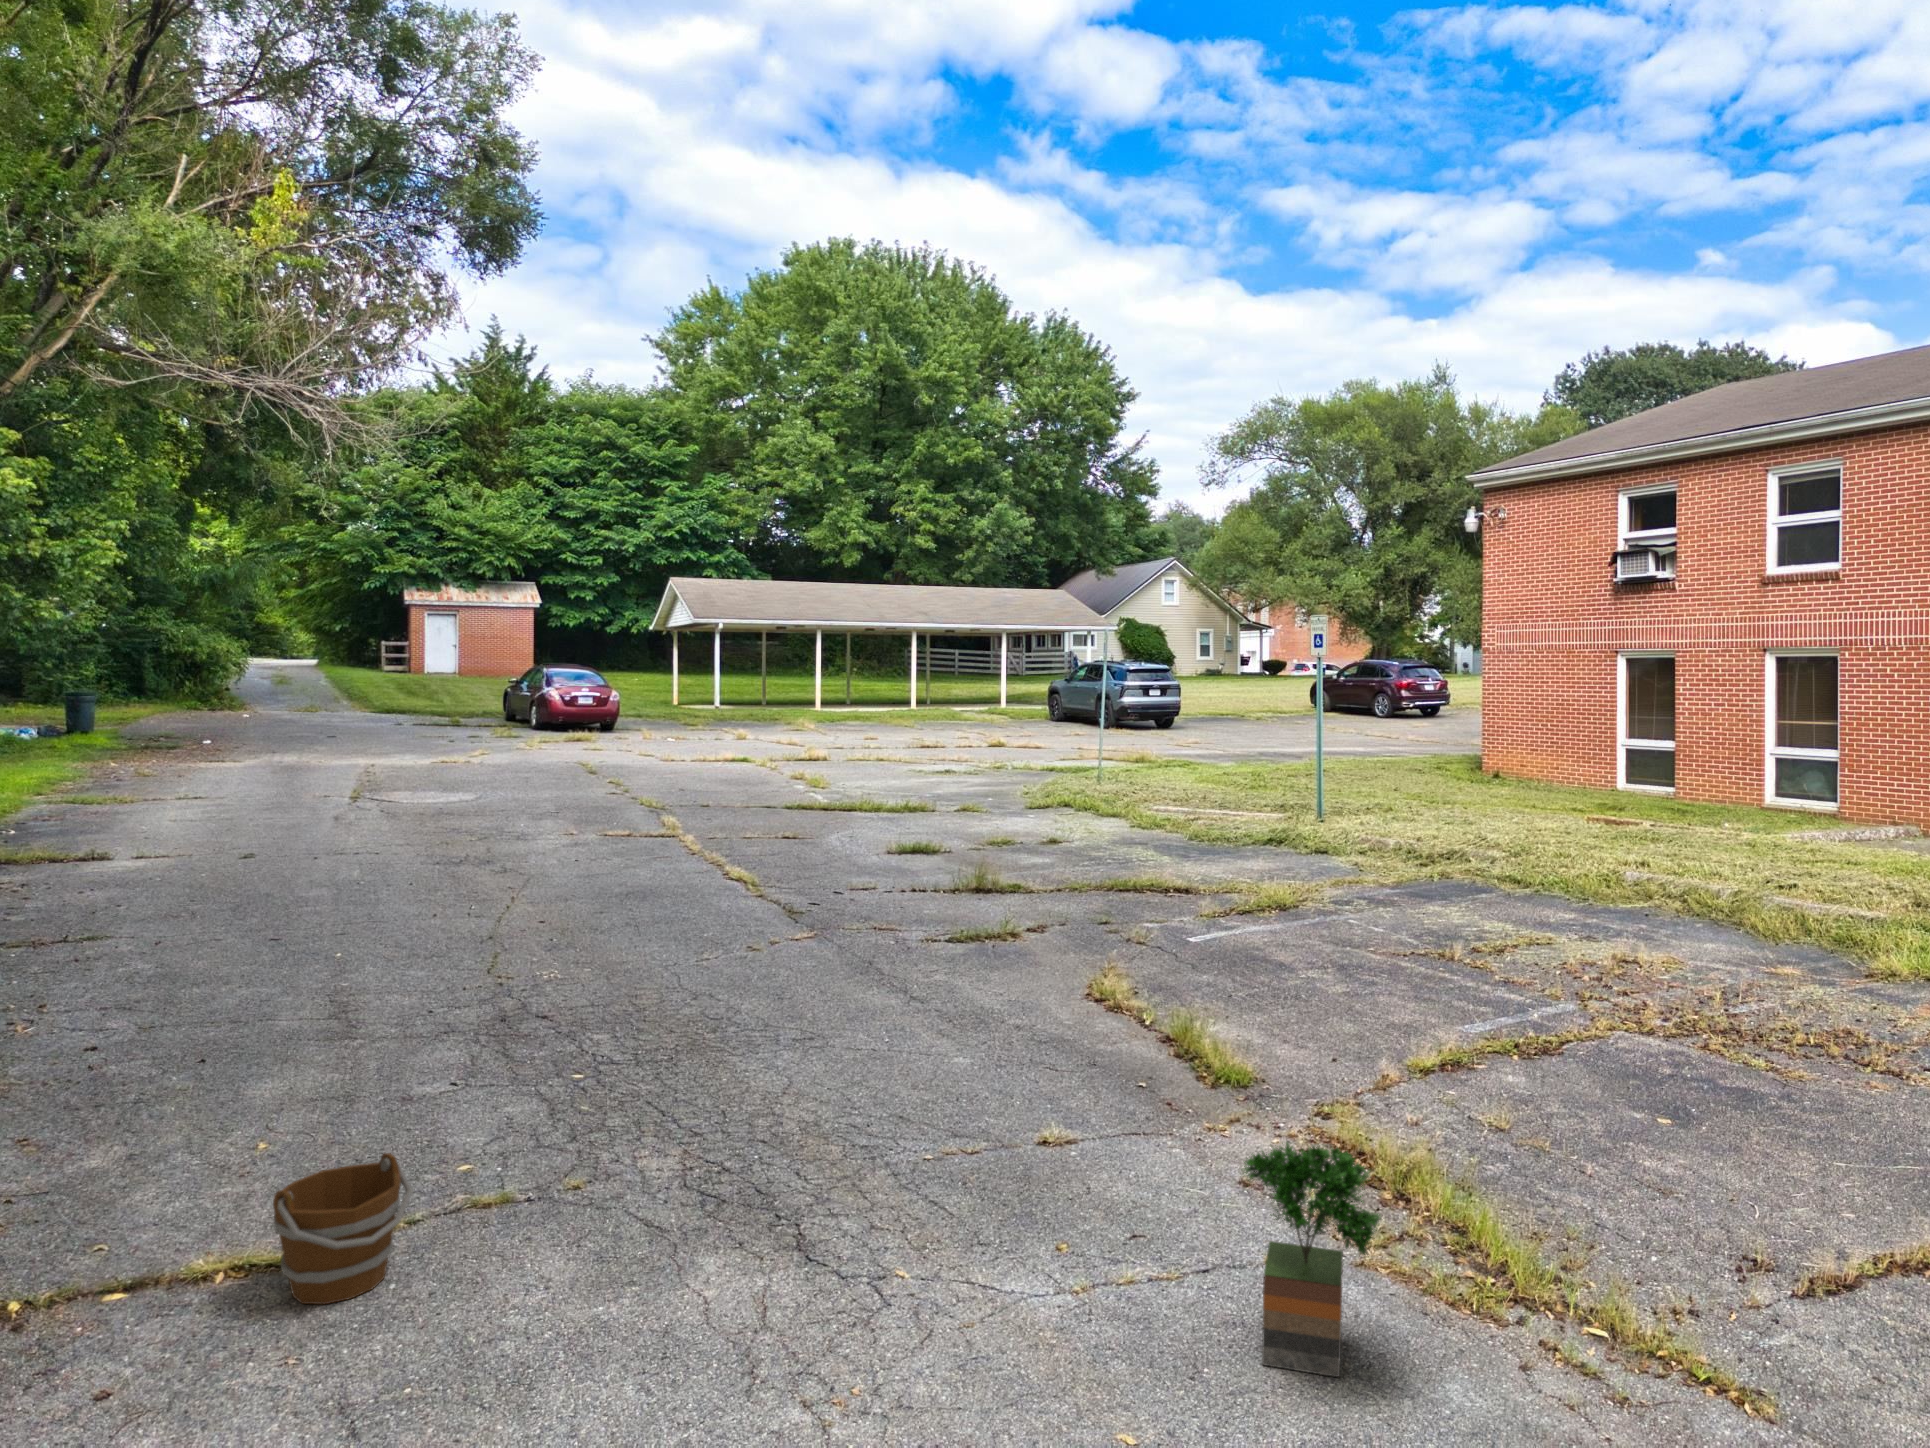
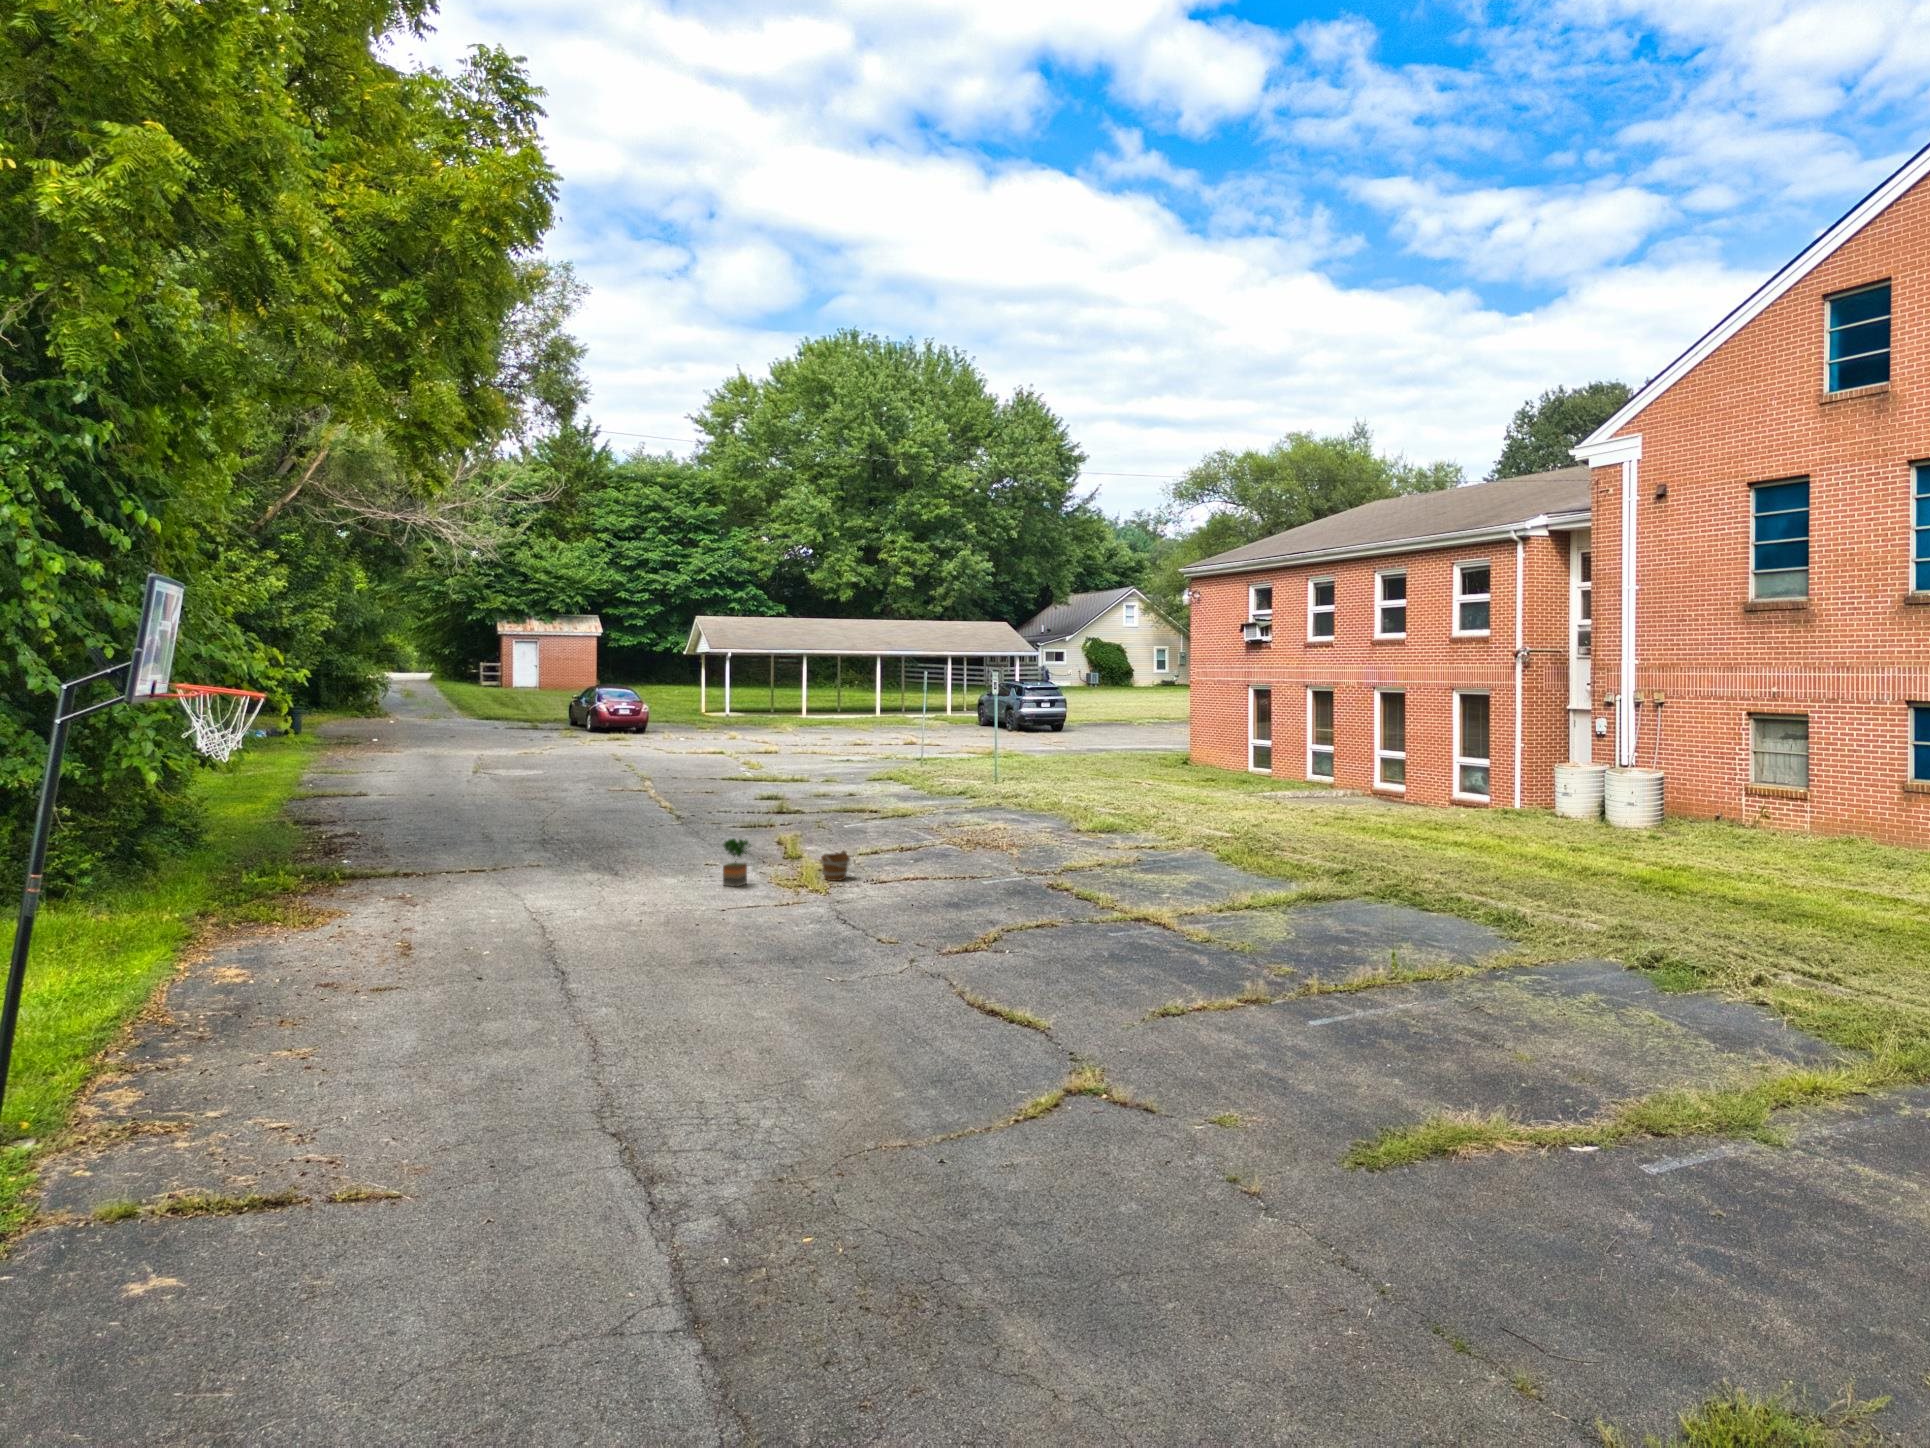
bucket: present [273,1153,412,1304] -> present [821,850,850,881]

